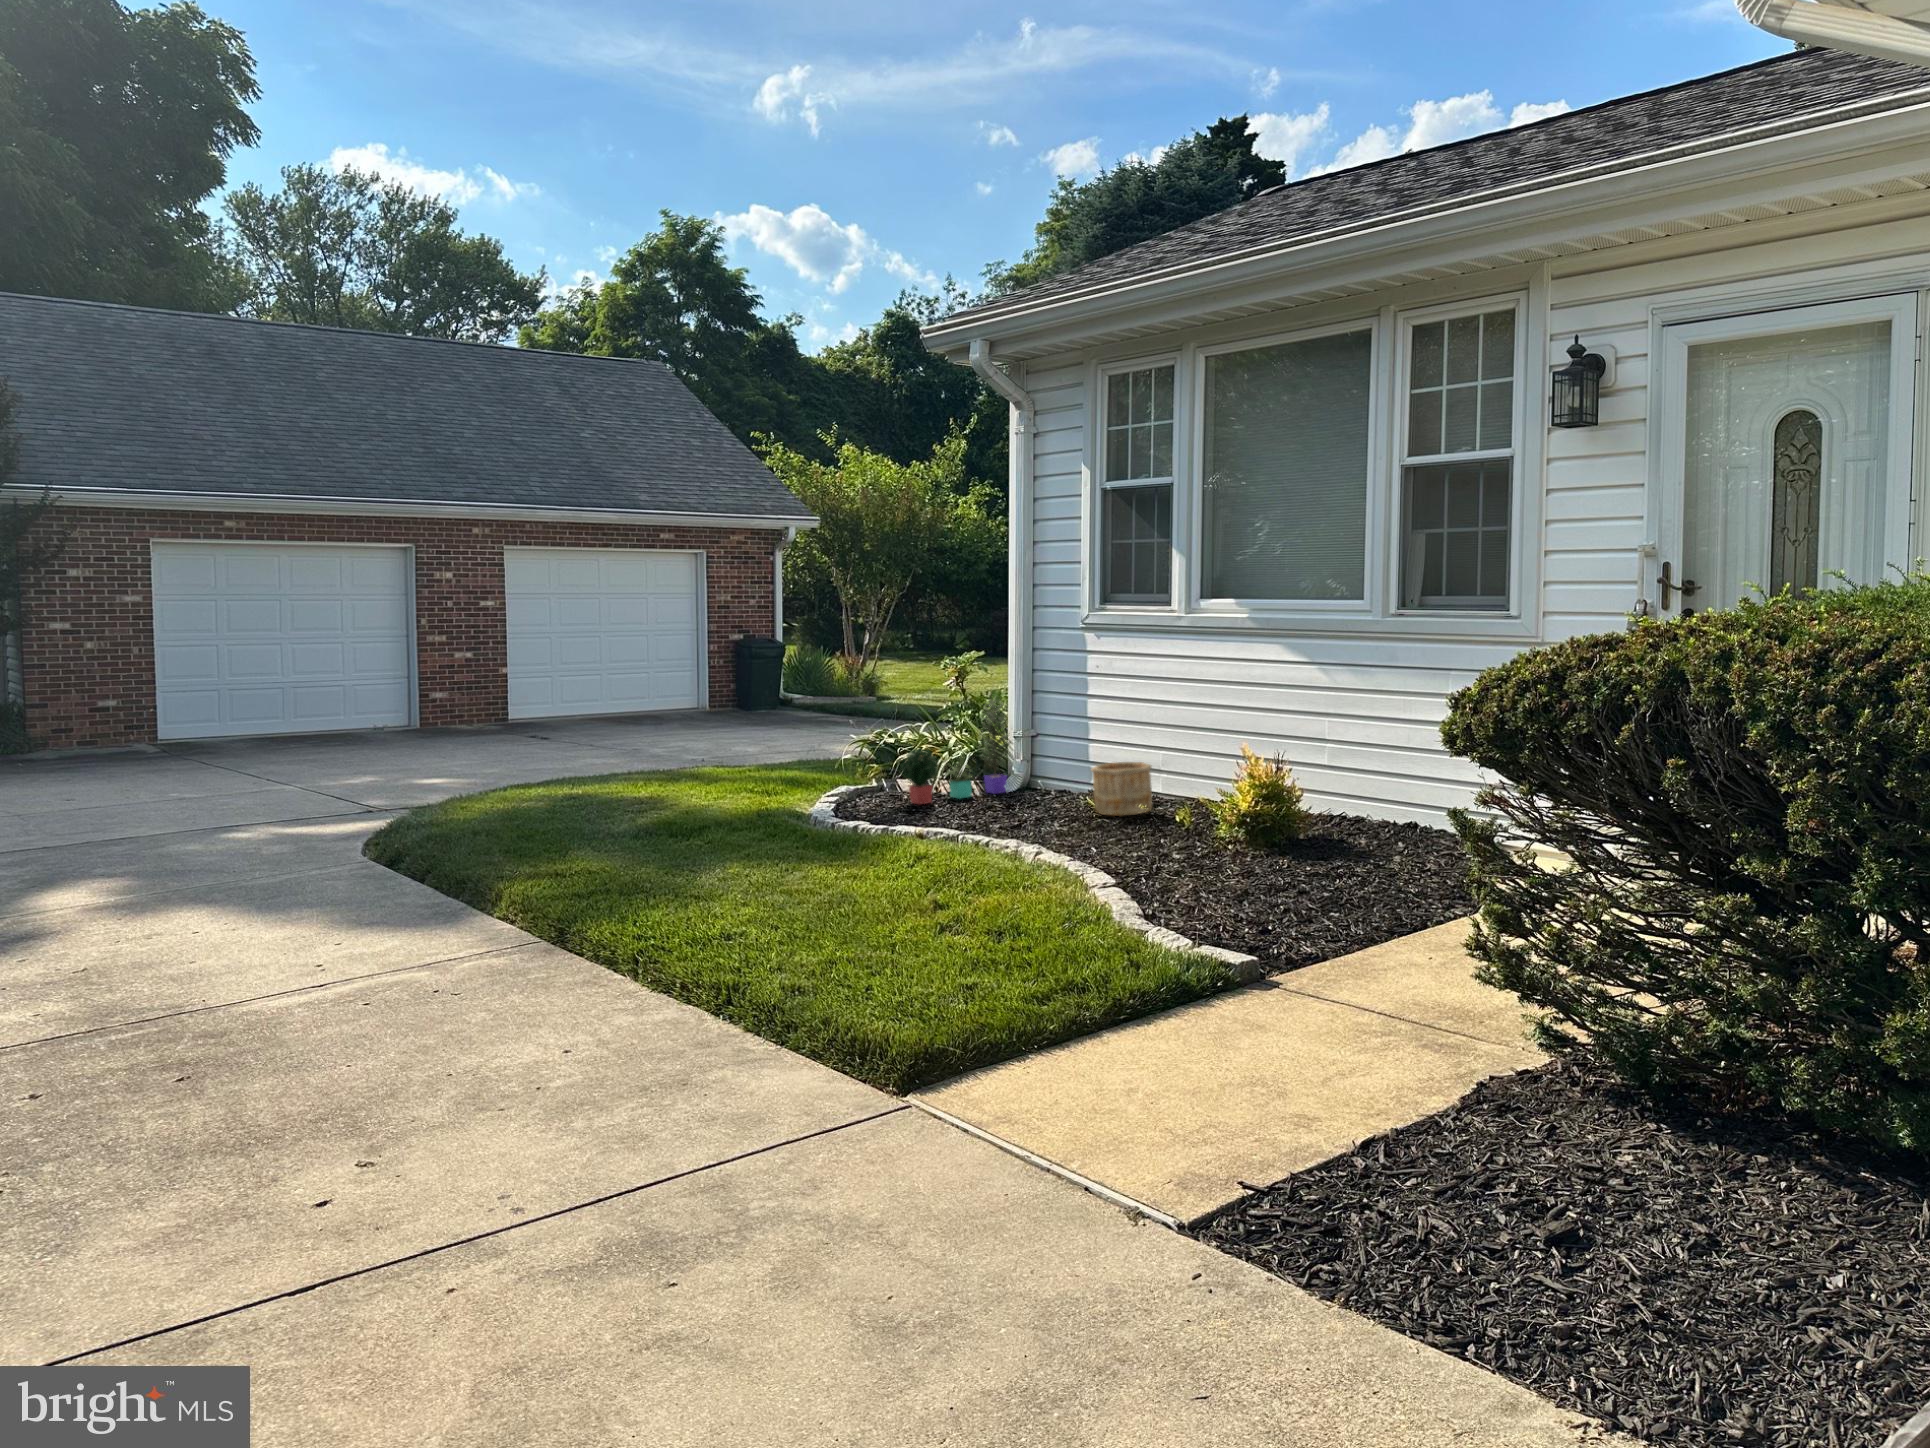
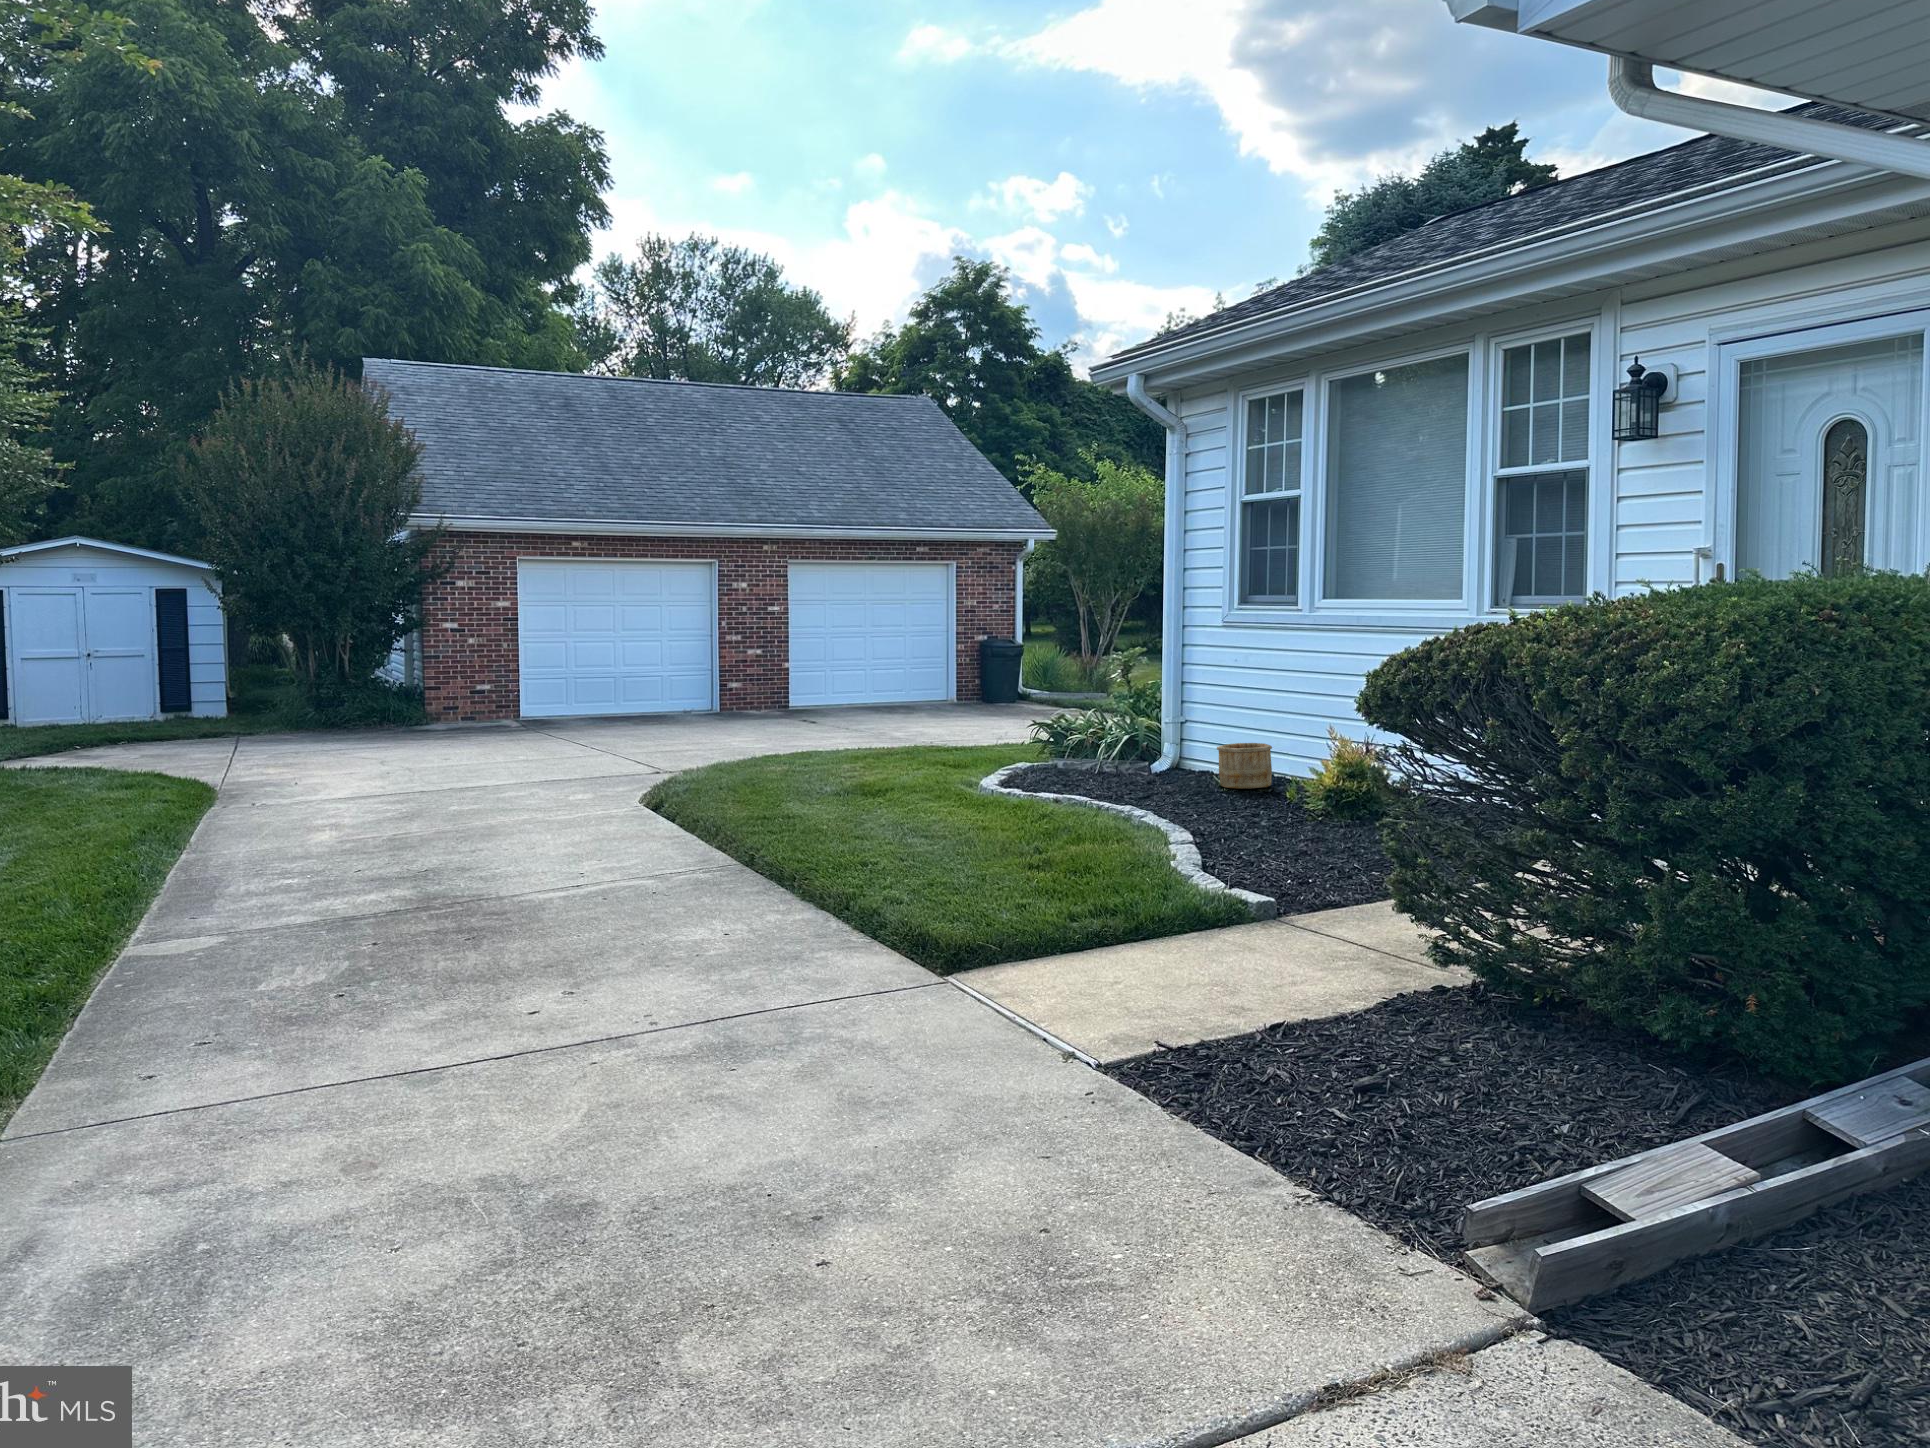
potted plant: present [901,700,1011,805] -> none [1059,685,1162,774]

